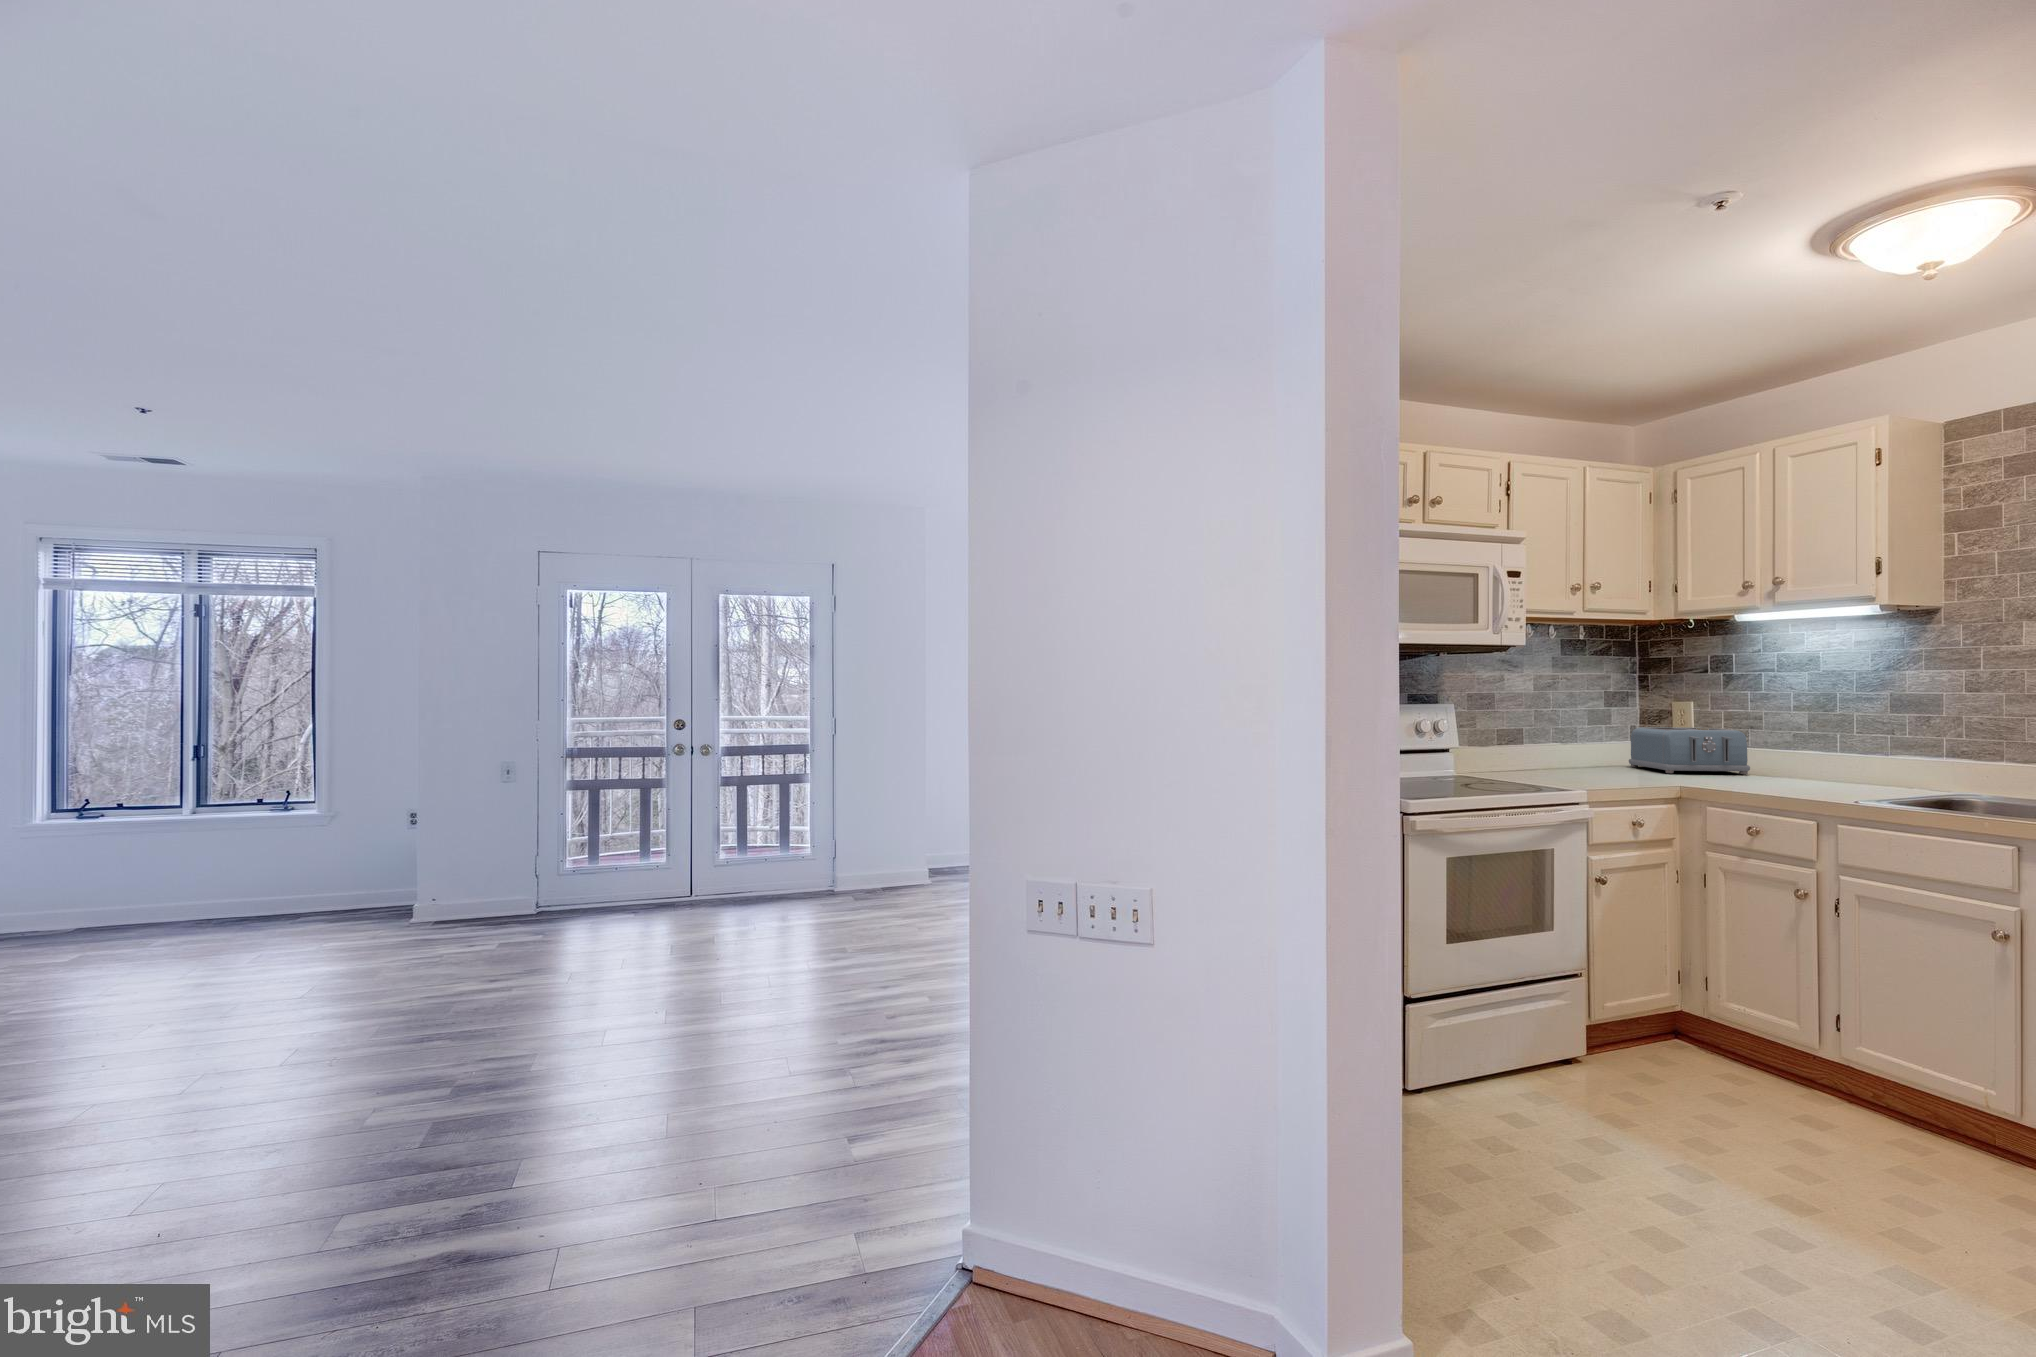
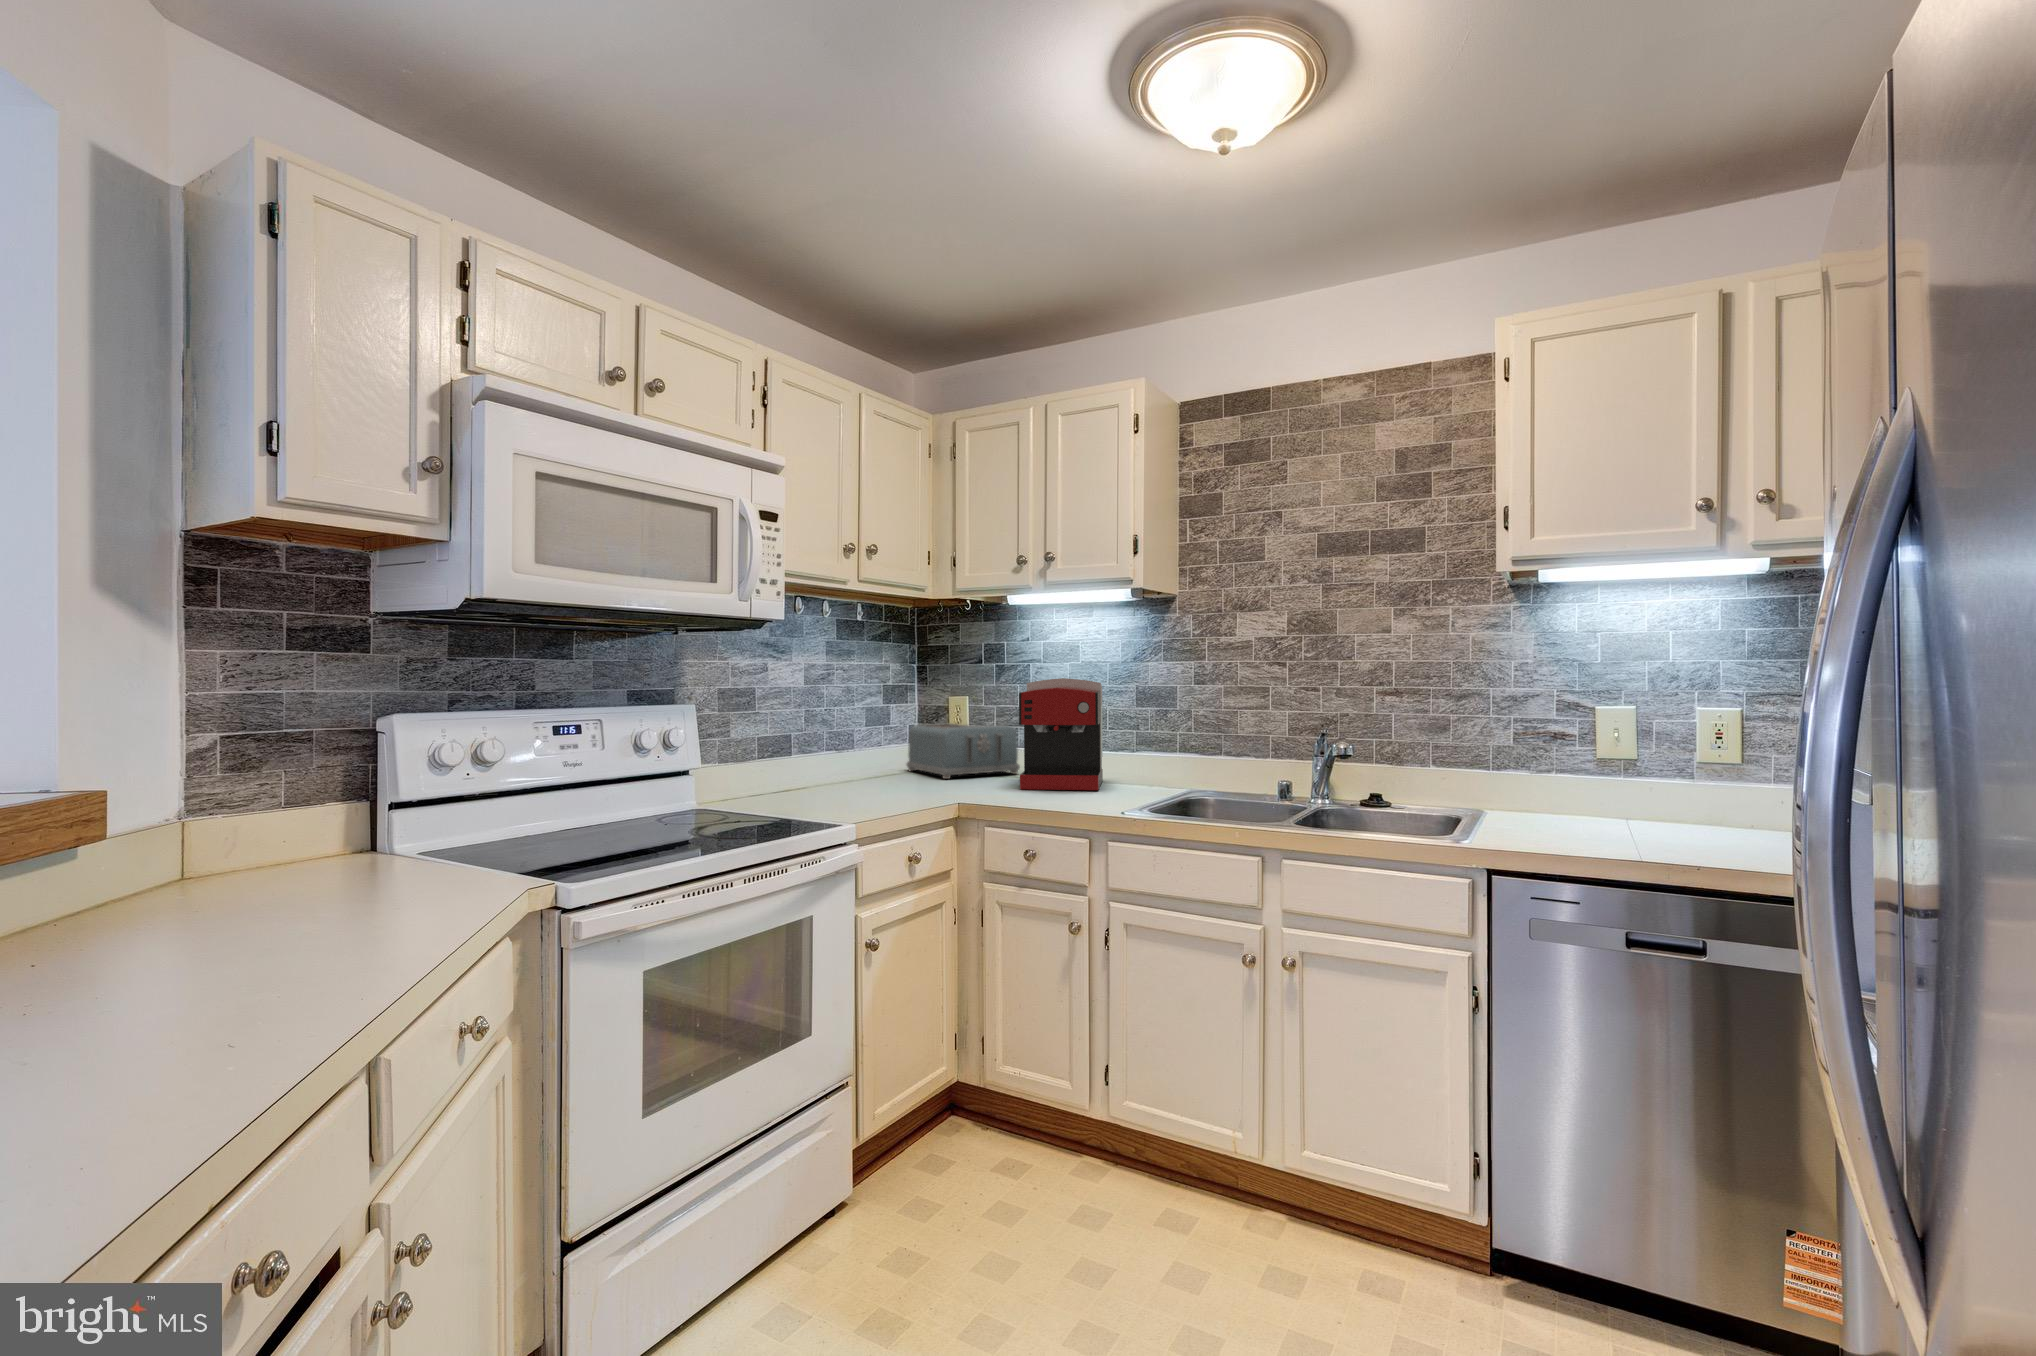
coffee maker: none [1744,687,1845,789] -> present [1019,678,1103,790]

